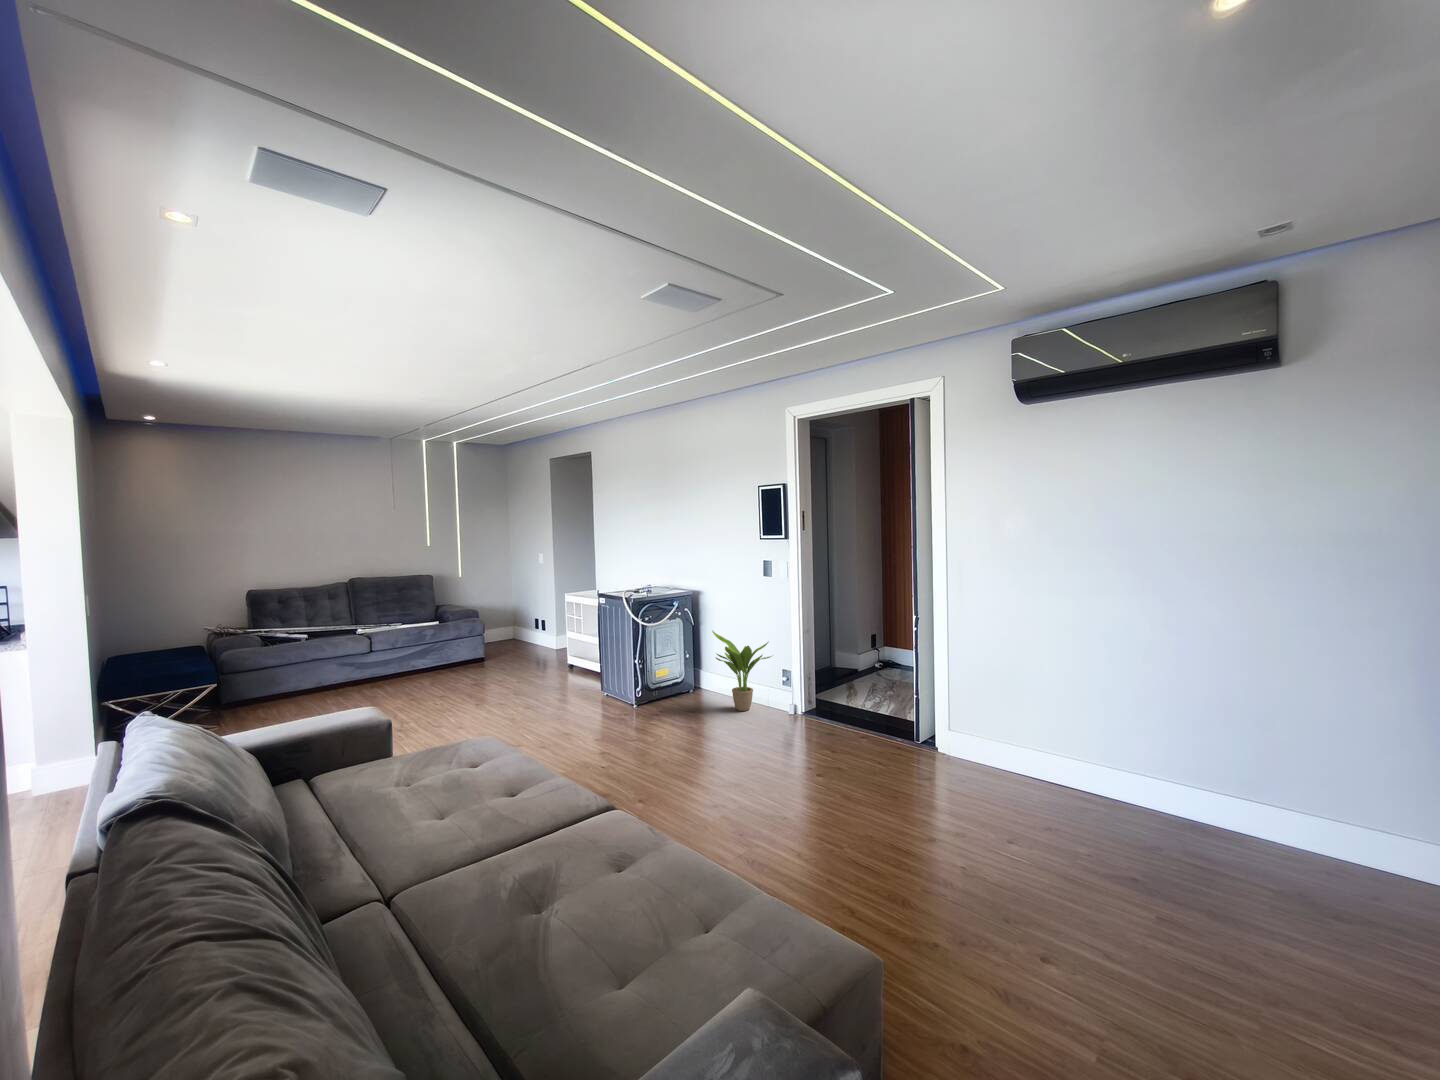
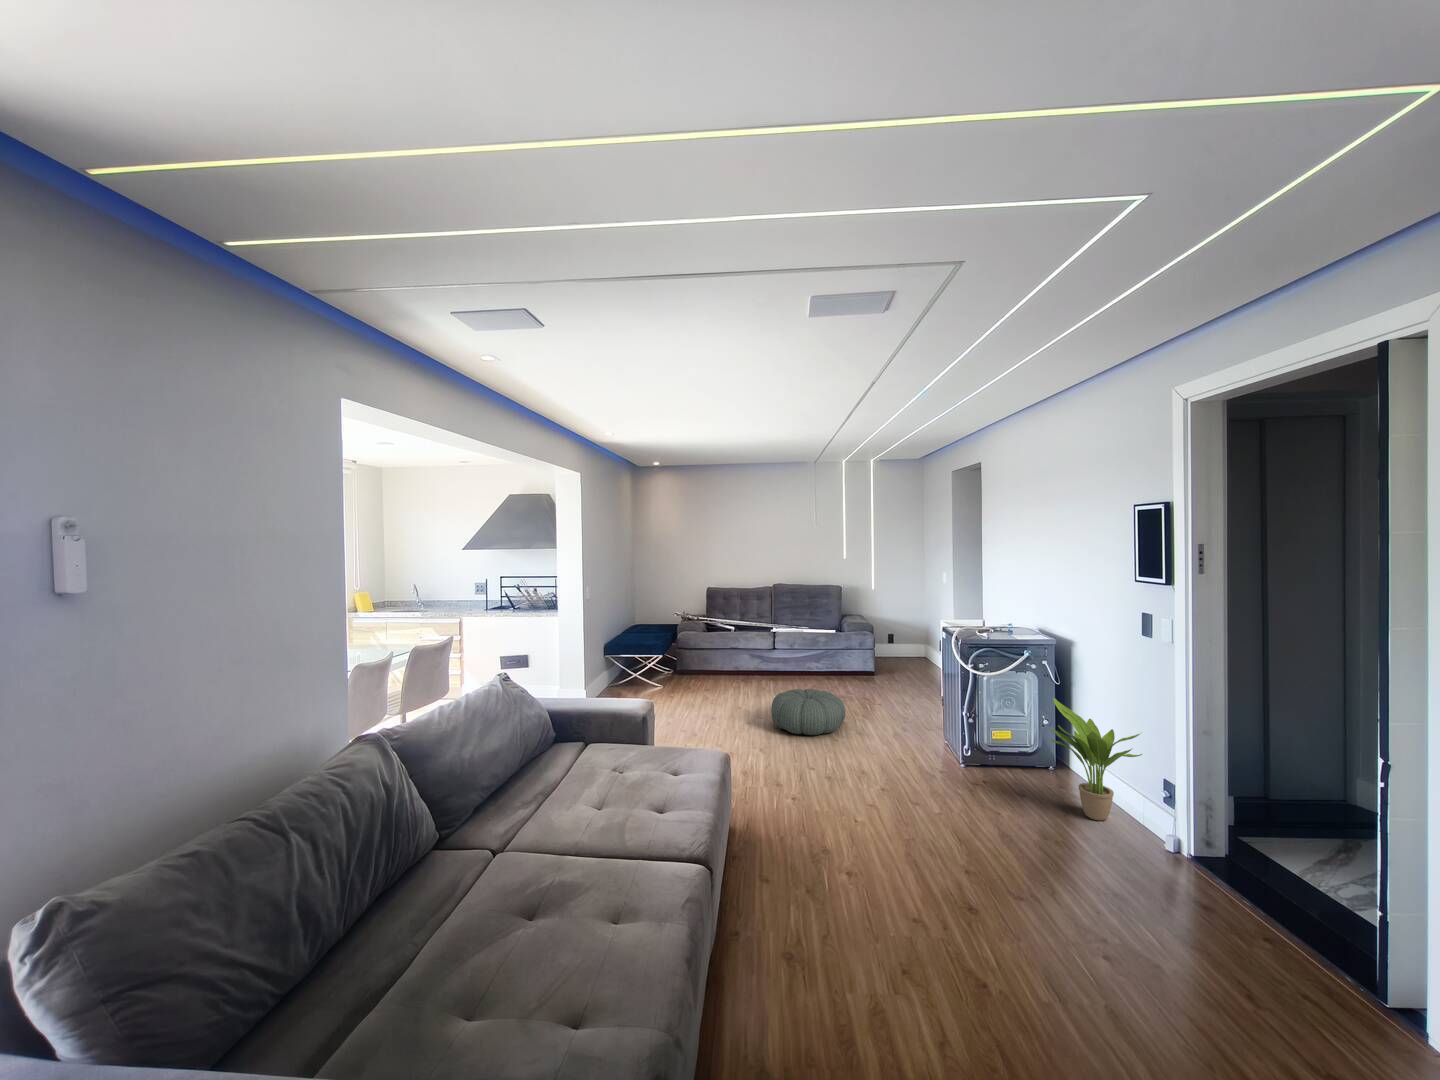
pouf: none [431,674,515,722] -> present [771,689,846,735]

